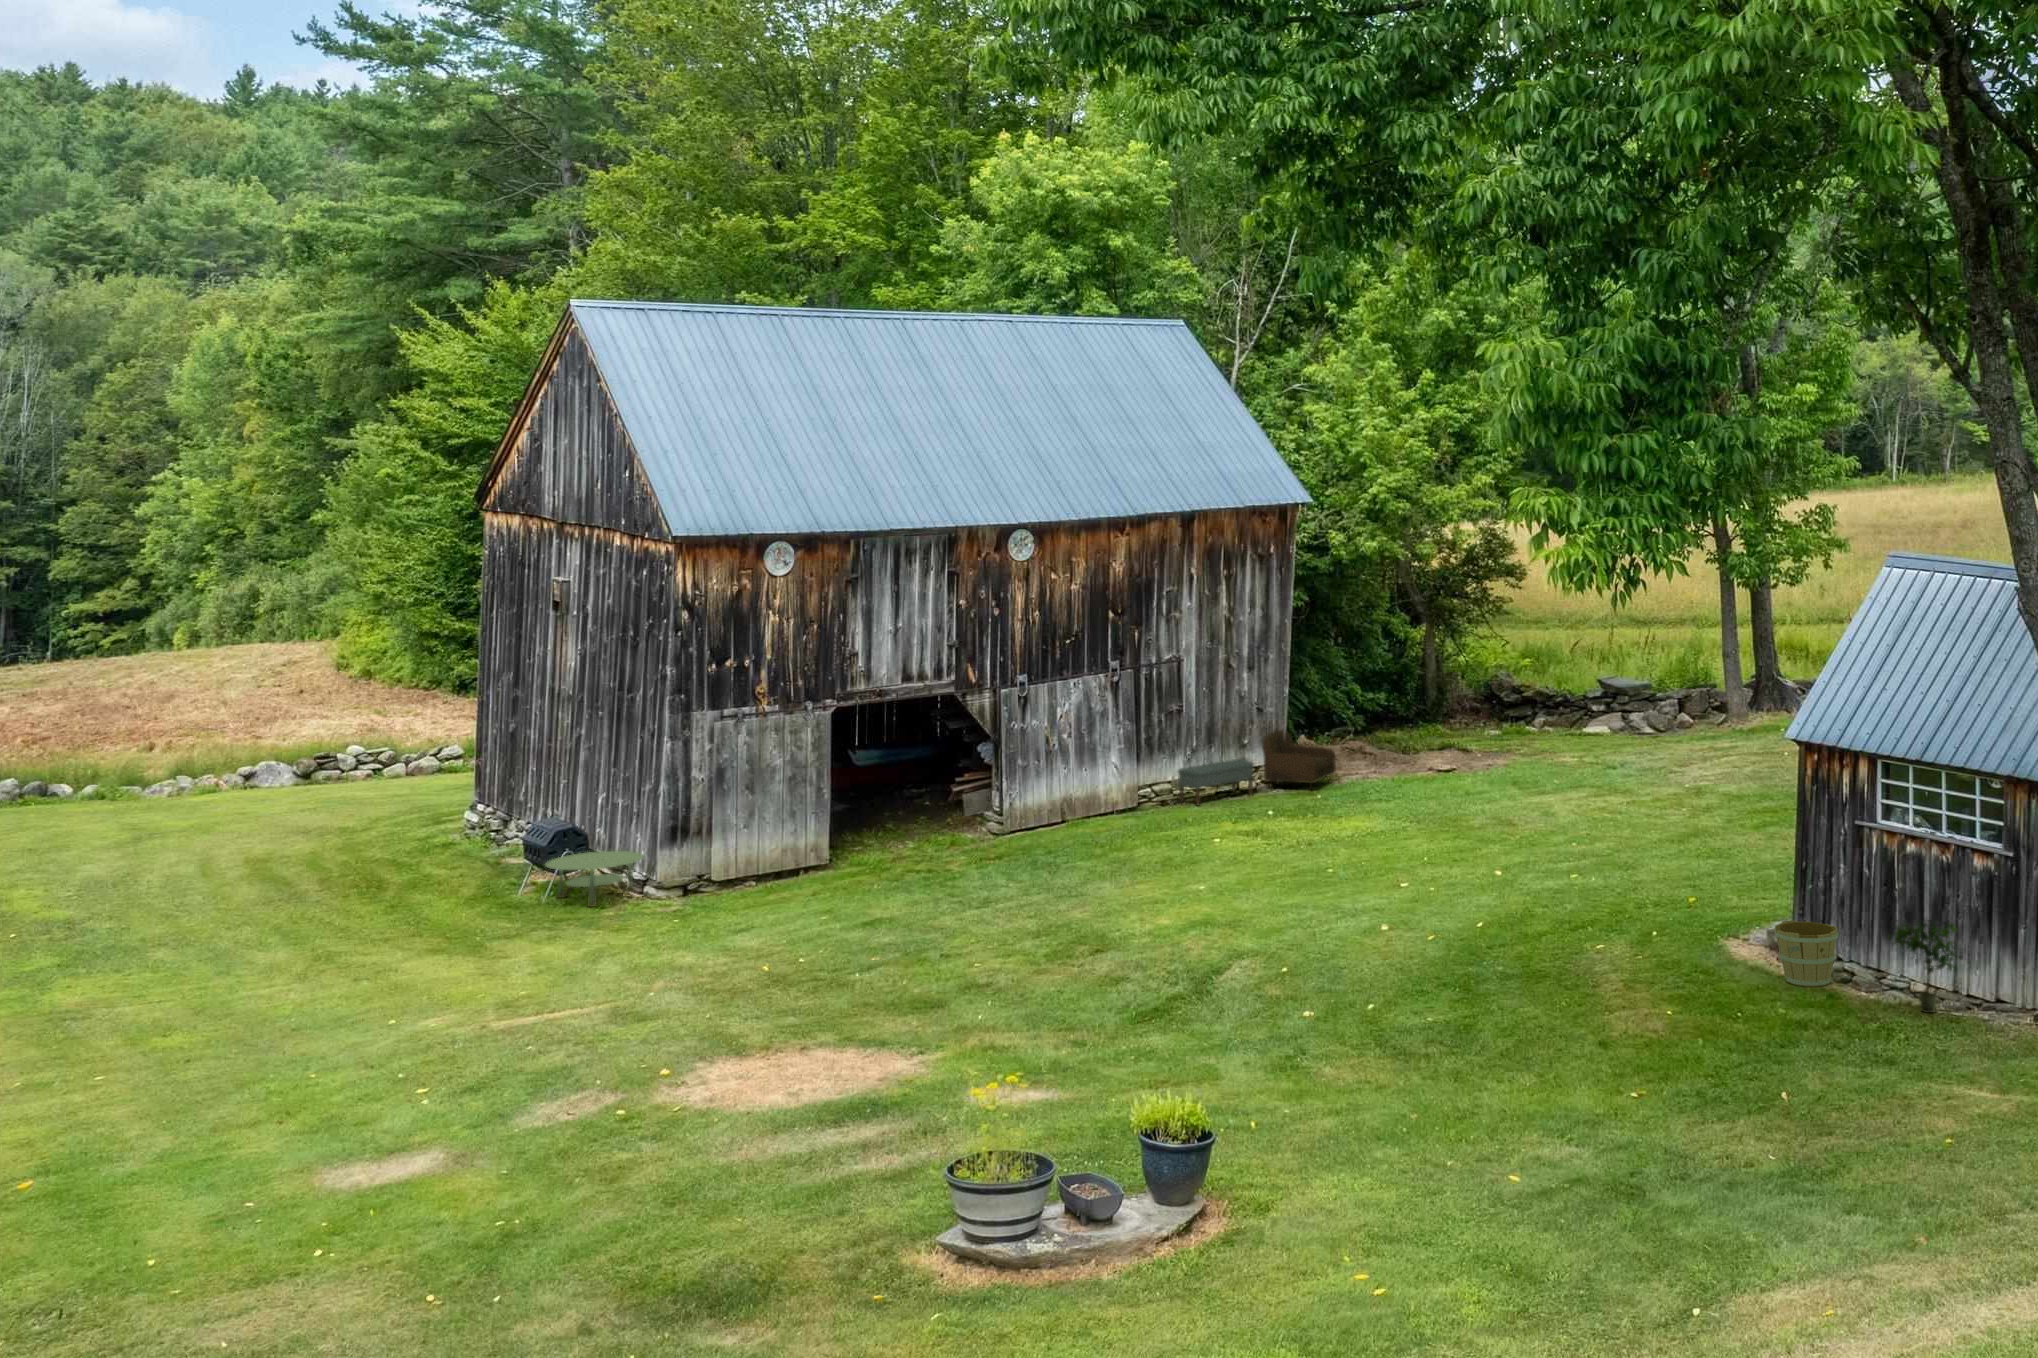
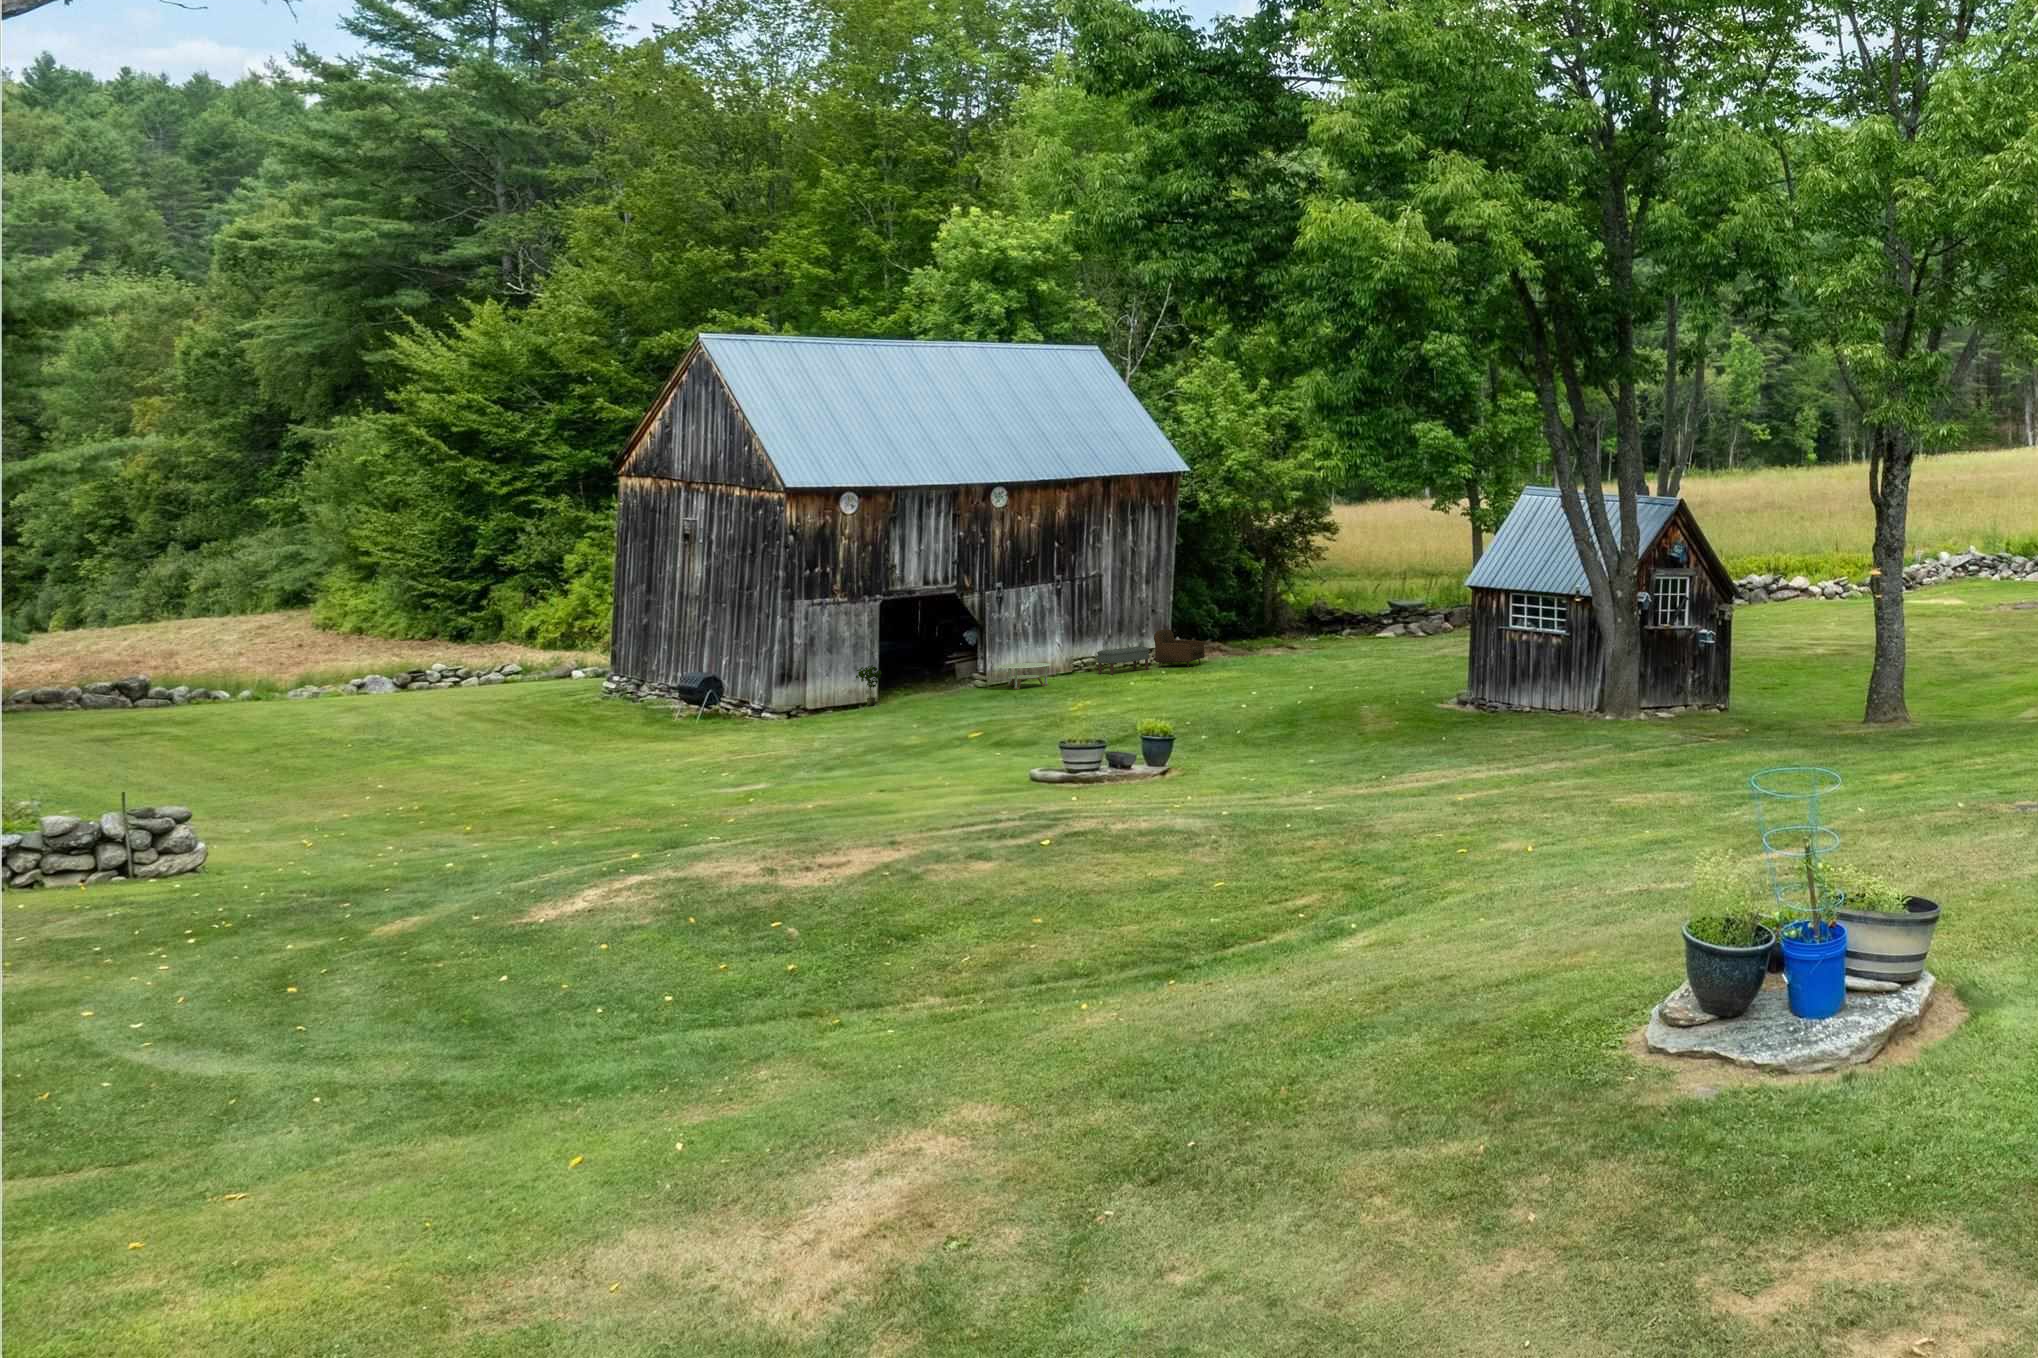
round table: present [545,851,643,907] -> present [997,663,1051,690]
wooden bucket: present [1774,920,1839,987] -> none [1458,684,1491,716]
potted plant: present [1889,923,1961,1013] -> present [856,665,881,706]

